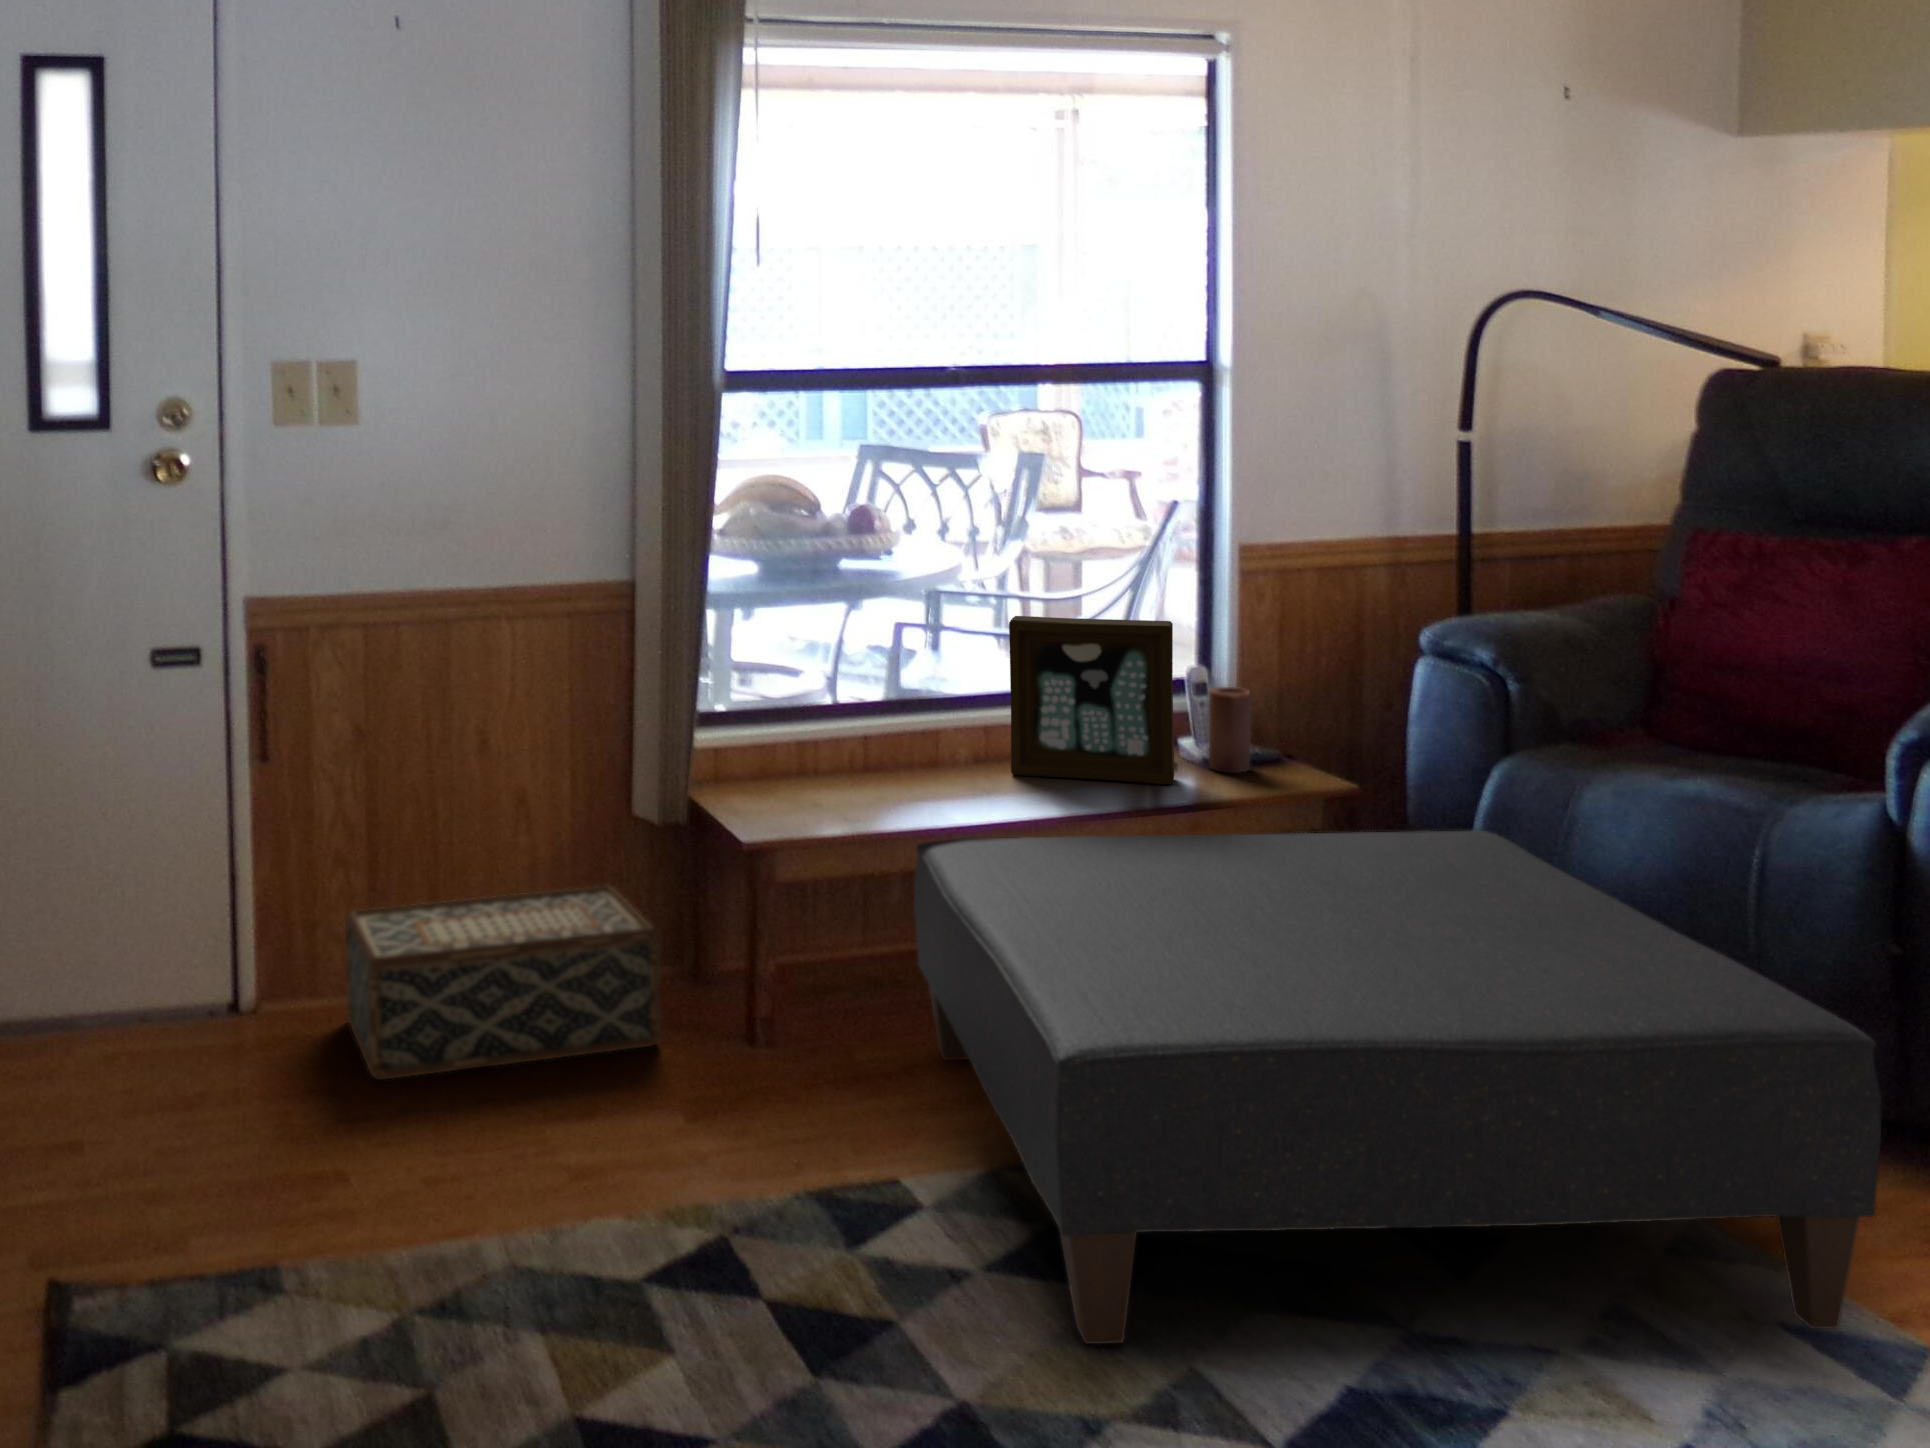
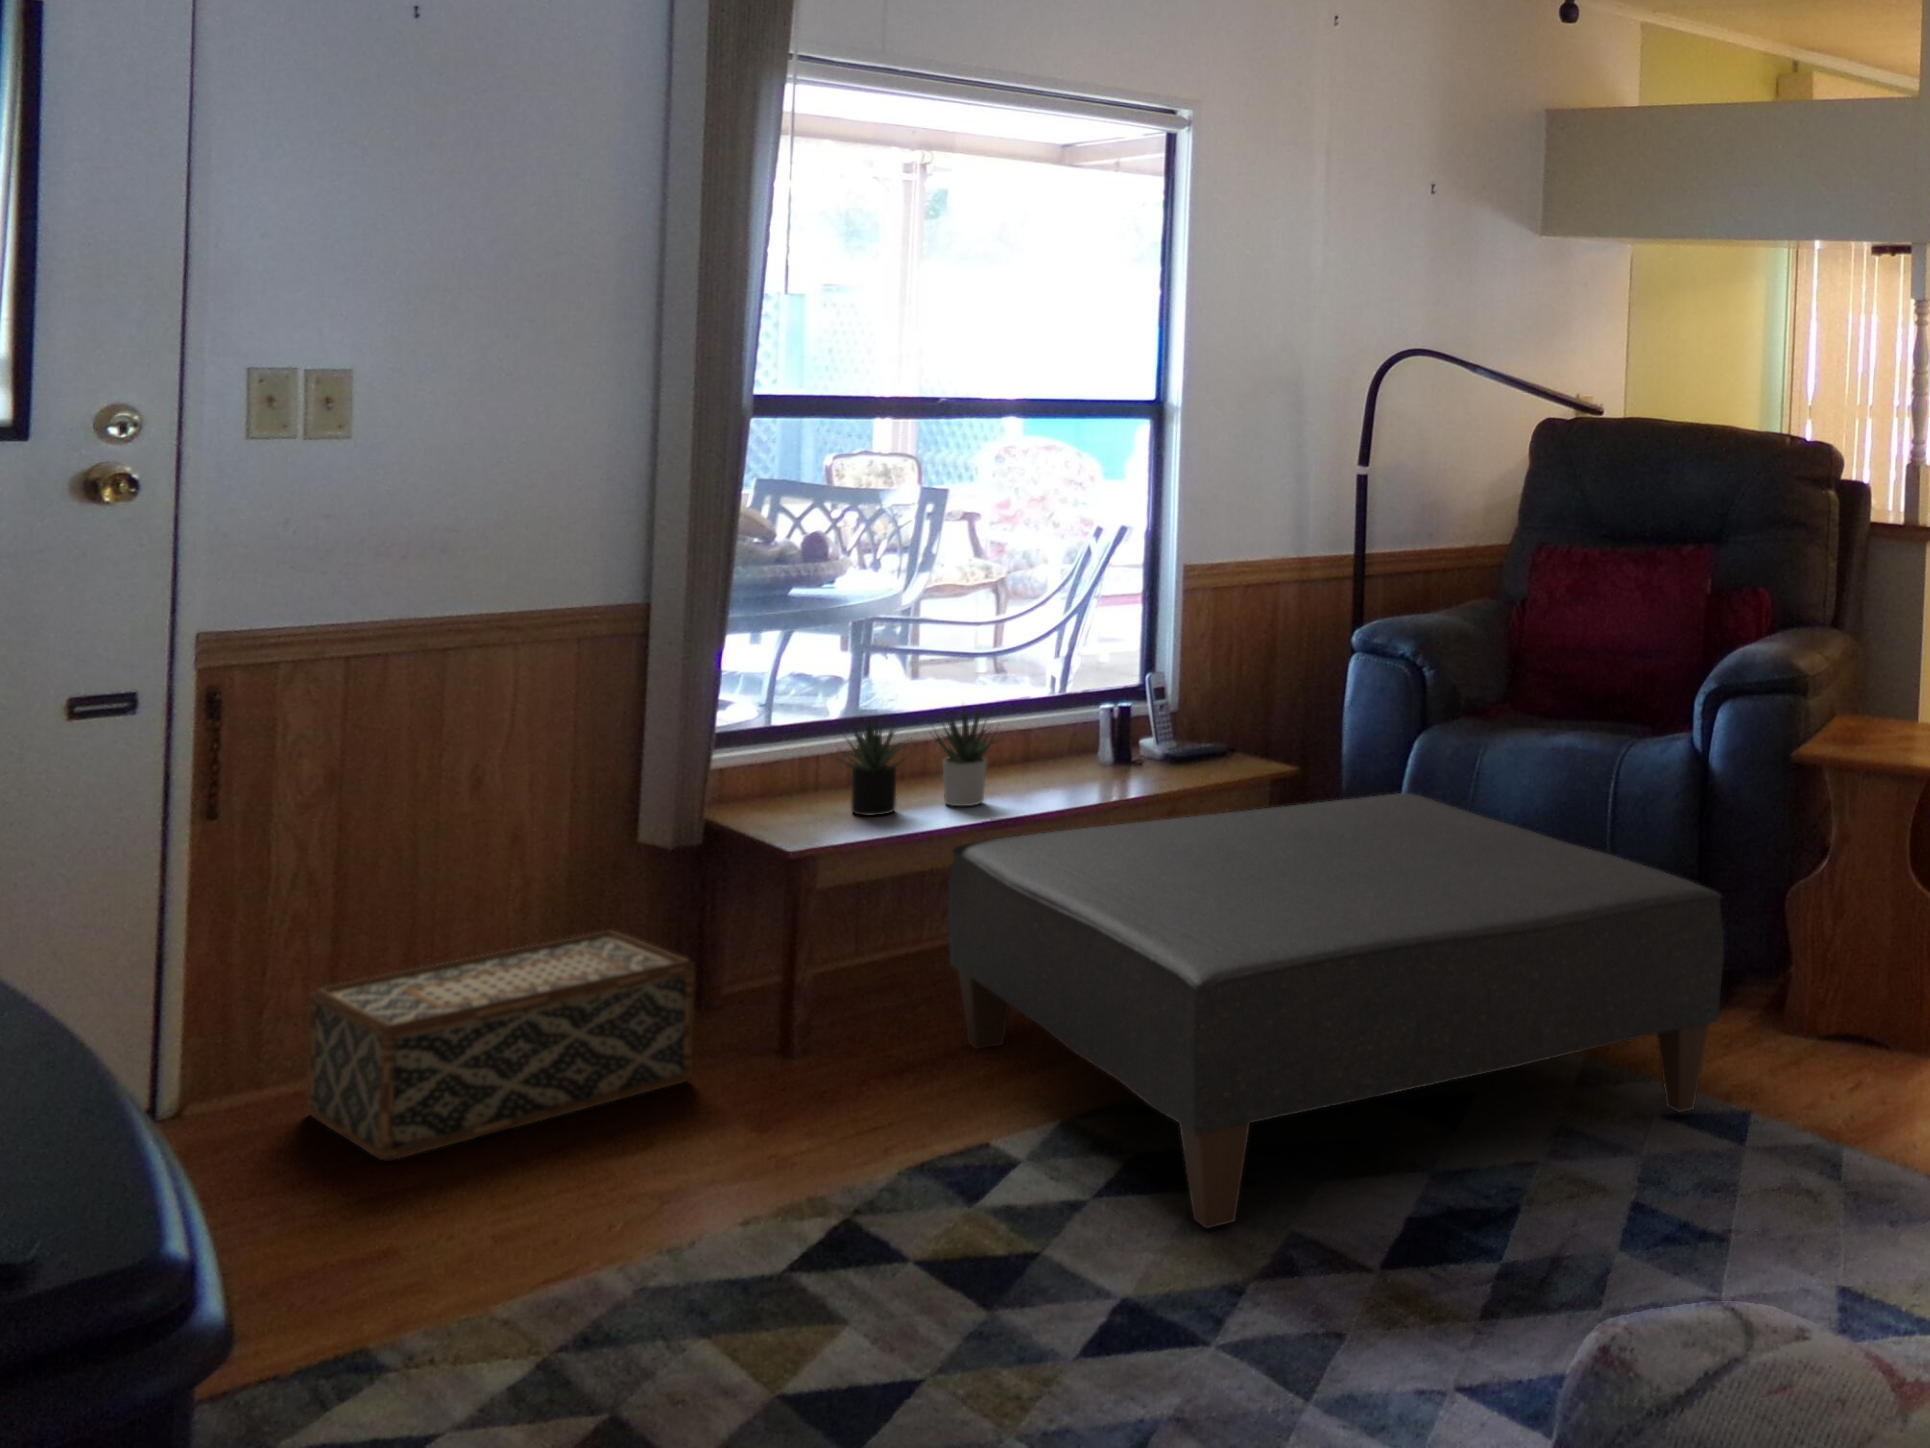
picture frame: present [1009,616,1174,784] -> none [1005,632,1156,783]
candle: present [1209,687,1251,773] -> none [1173,690,1210,766]
succulent plant: none [806,688,1000,799] -> present [839,709,1003,815]

